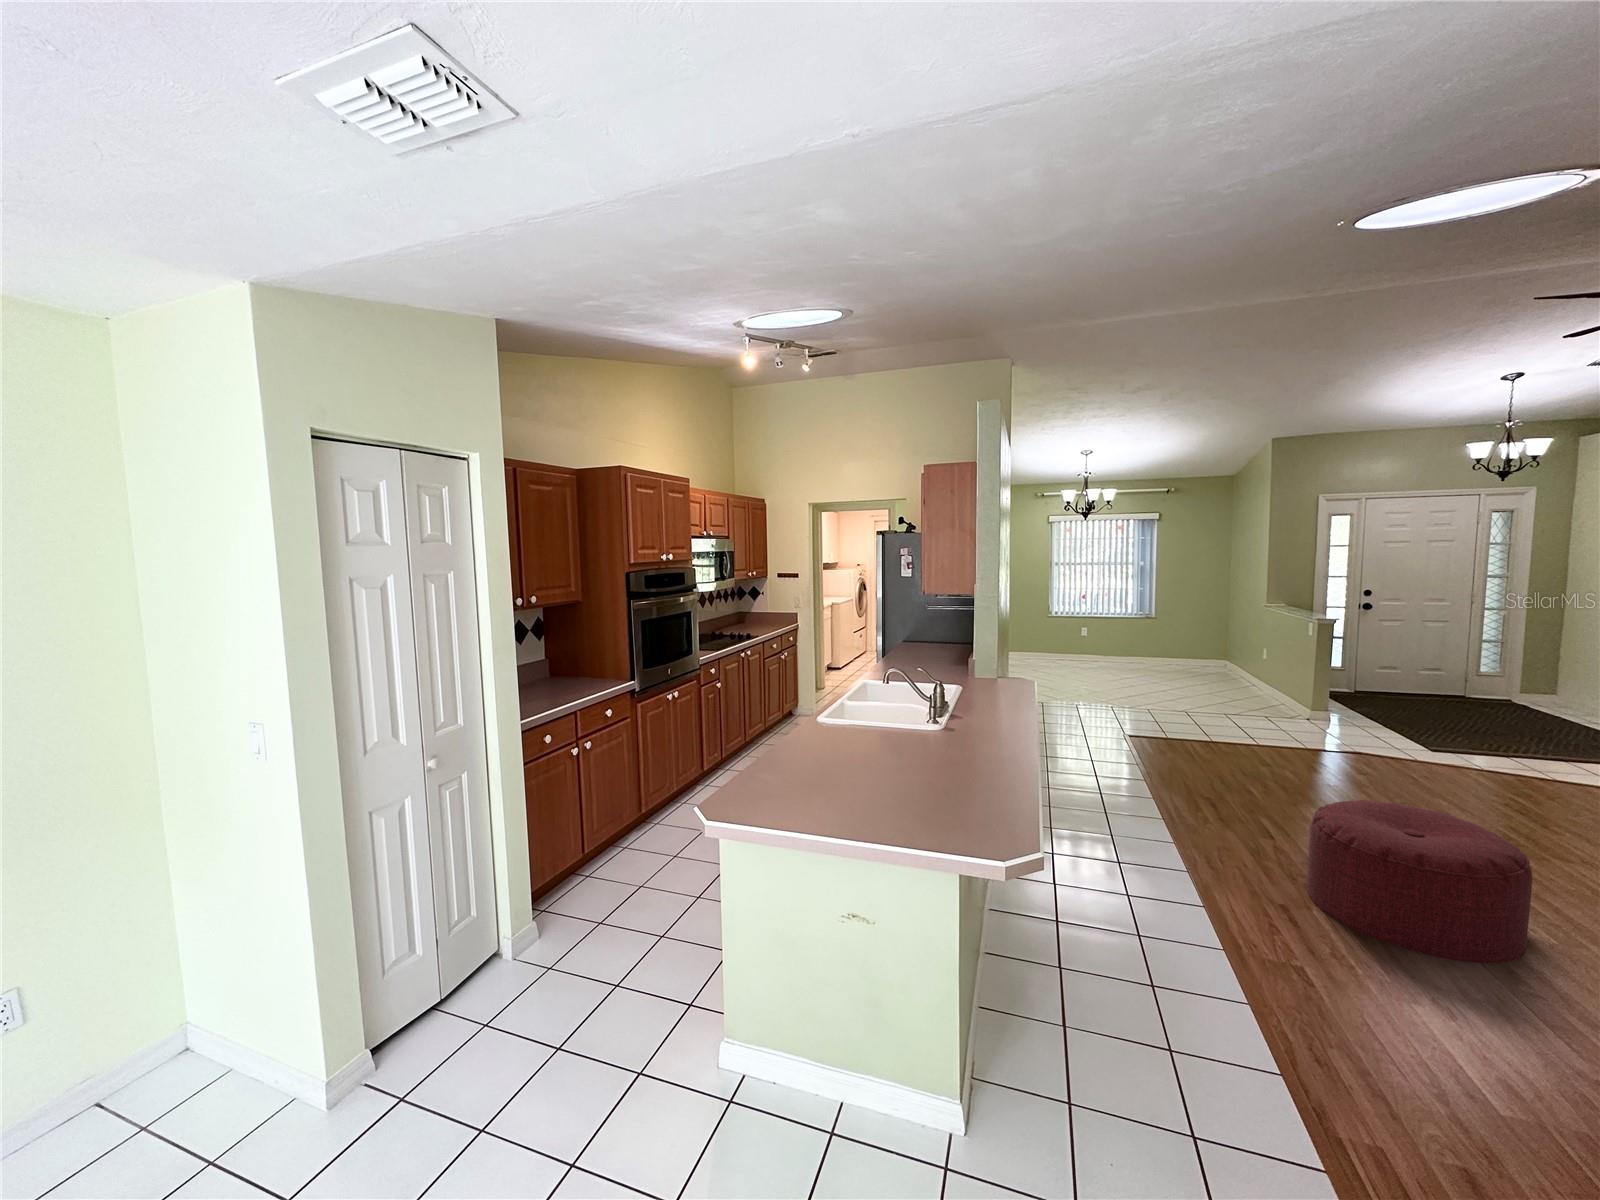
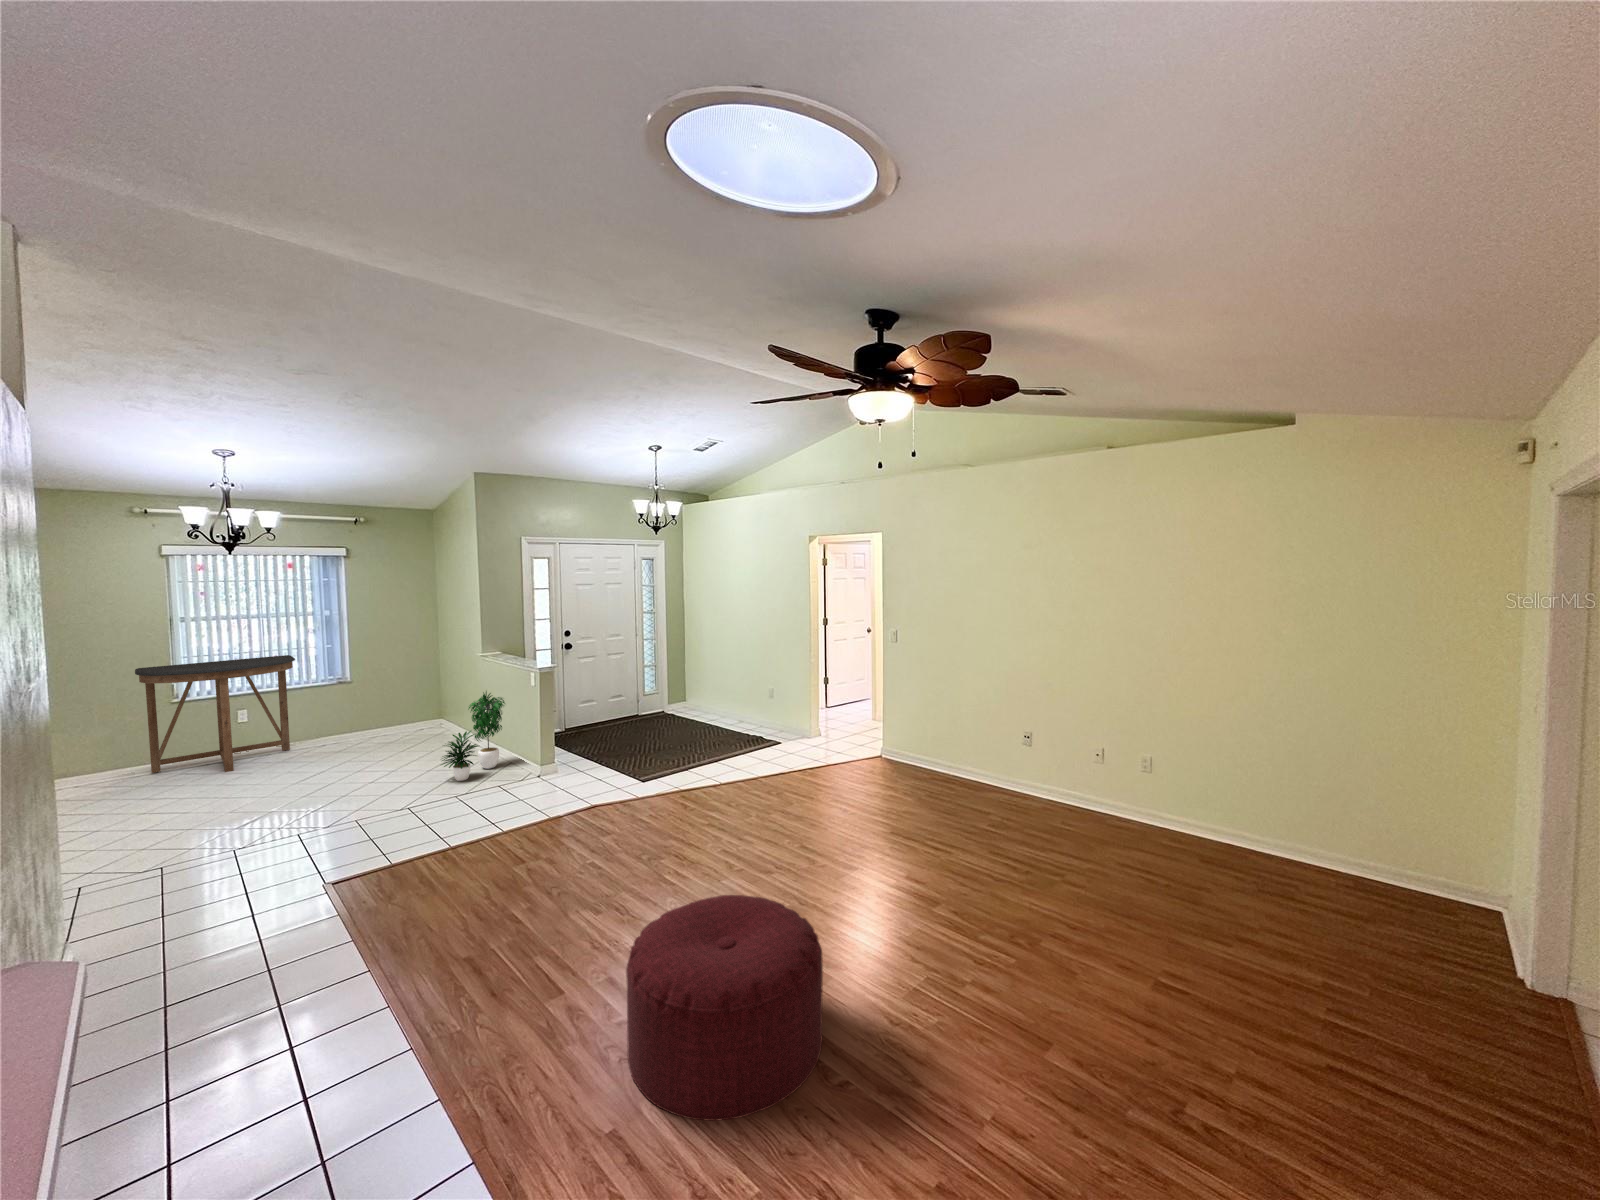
console table: none [1032,593,1119,667] -> present [135,655,295,773]
potted plant: none [1216,634,1283,706] -> present [441,691,505,781]

